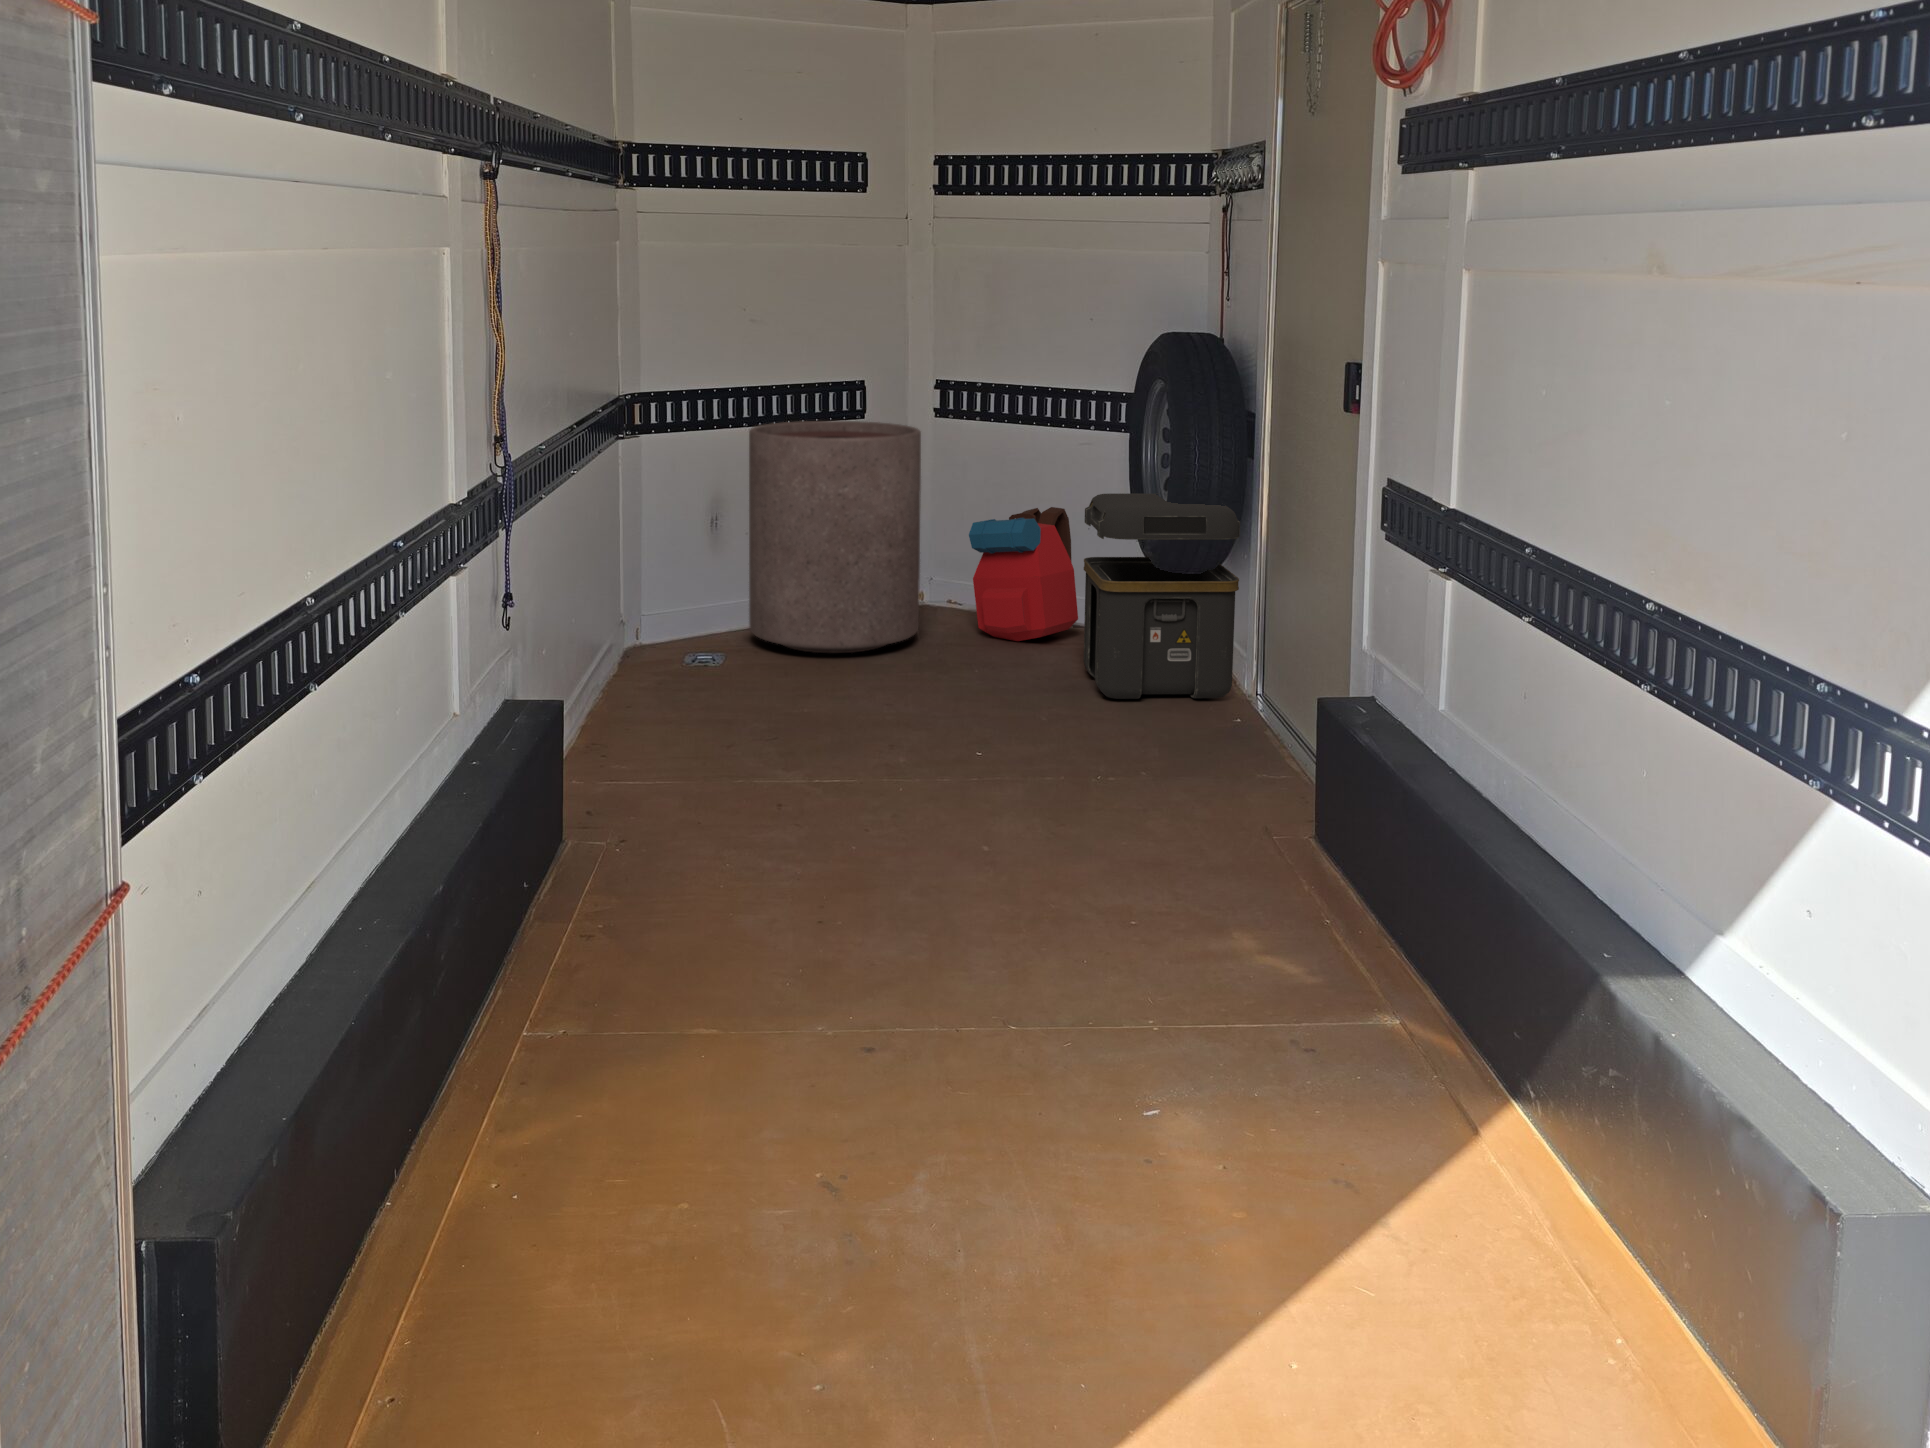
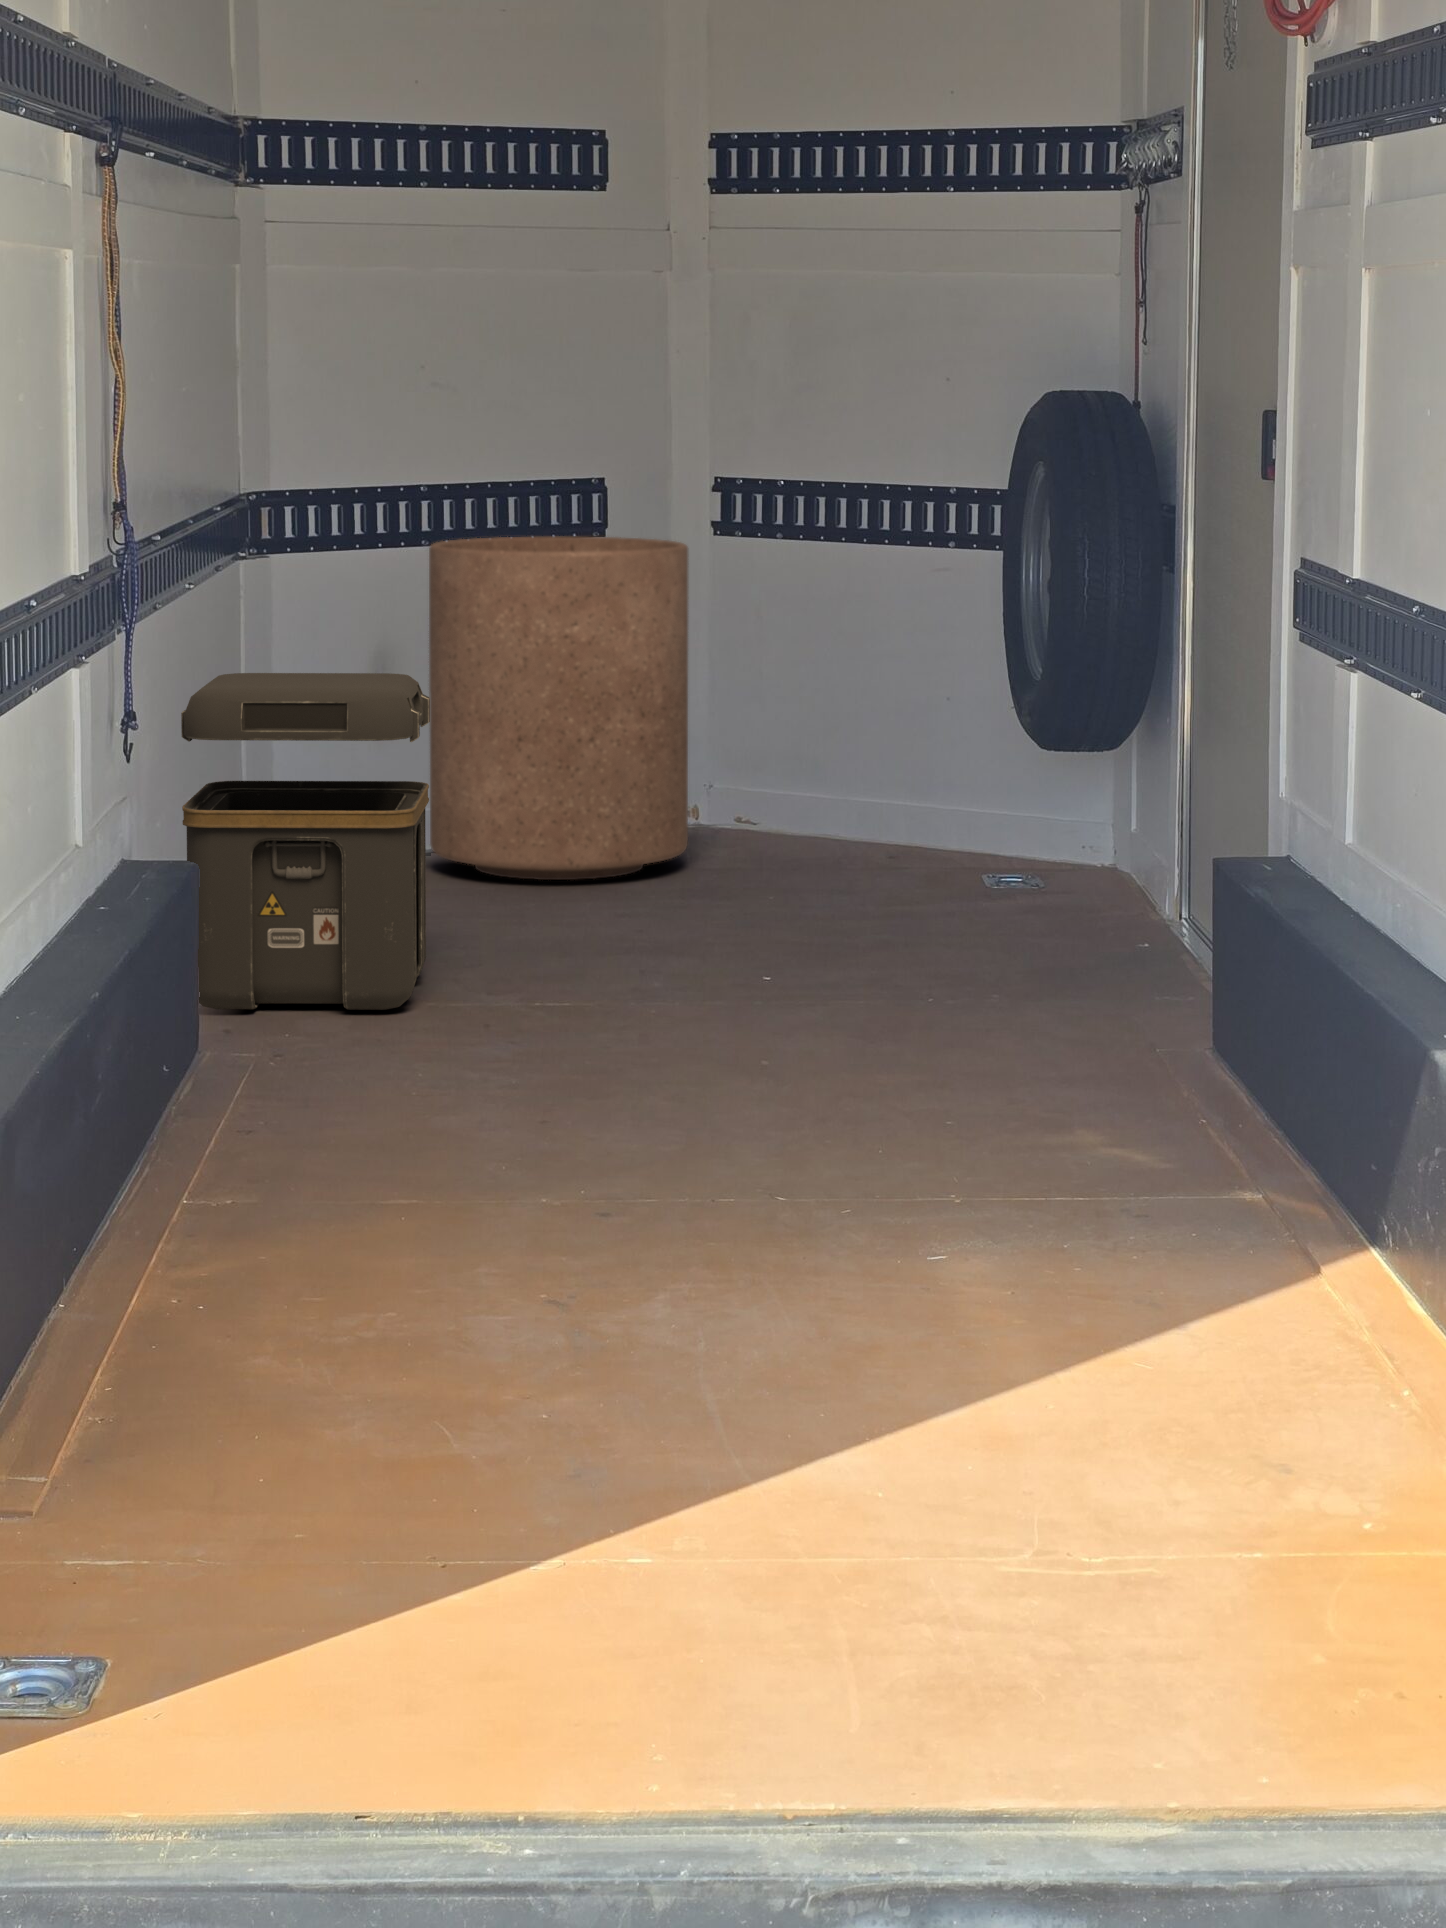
toolbox: present [1084,493,1240,699] -> present [181,673,430,1010]
backpack: present [969,507,1078,641] -> none [762,665,931,866]

